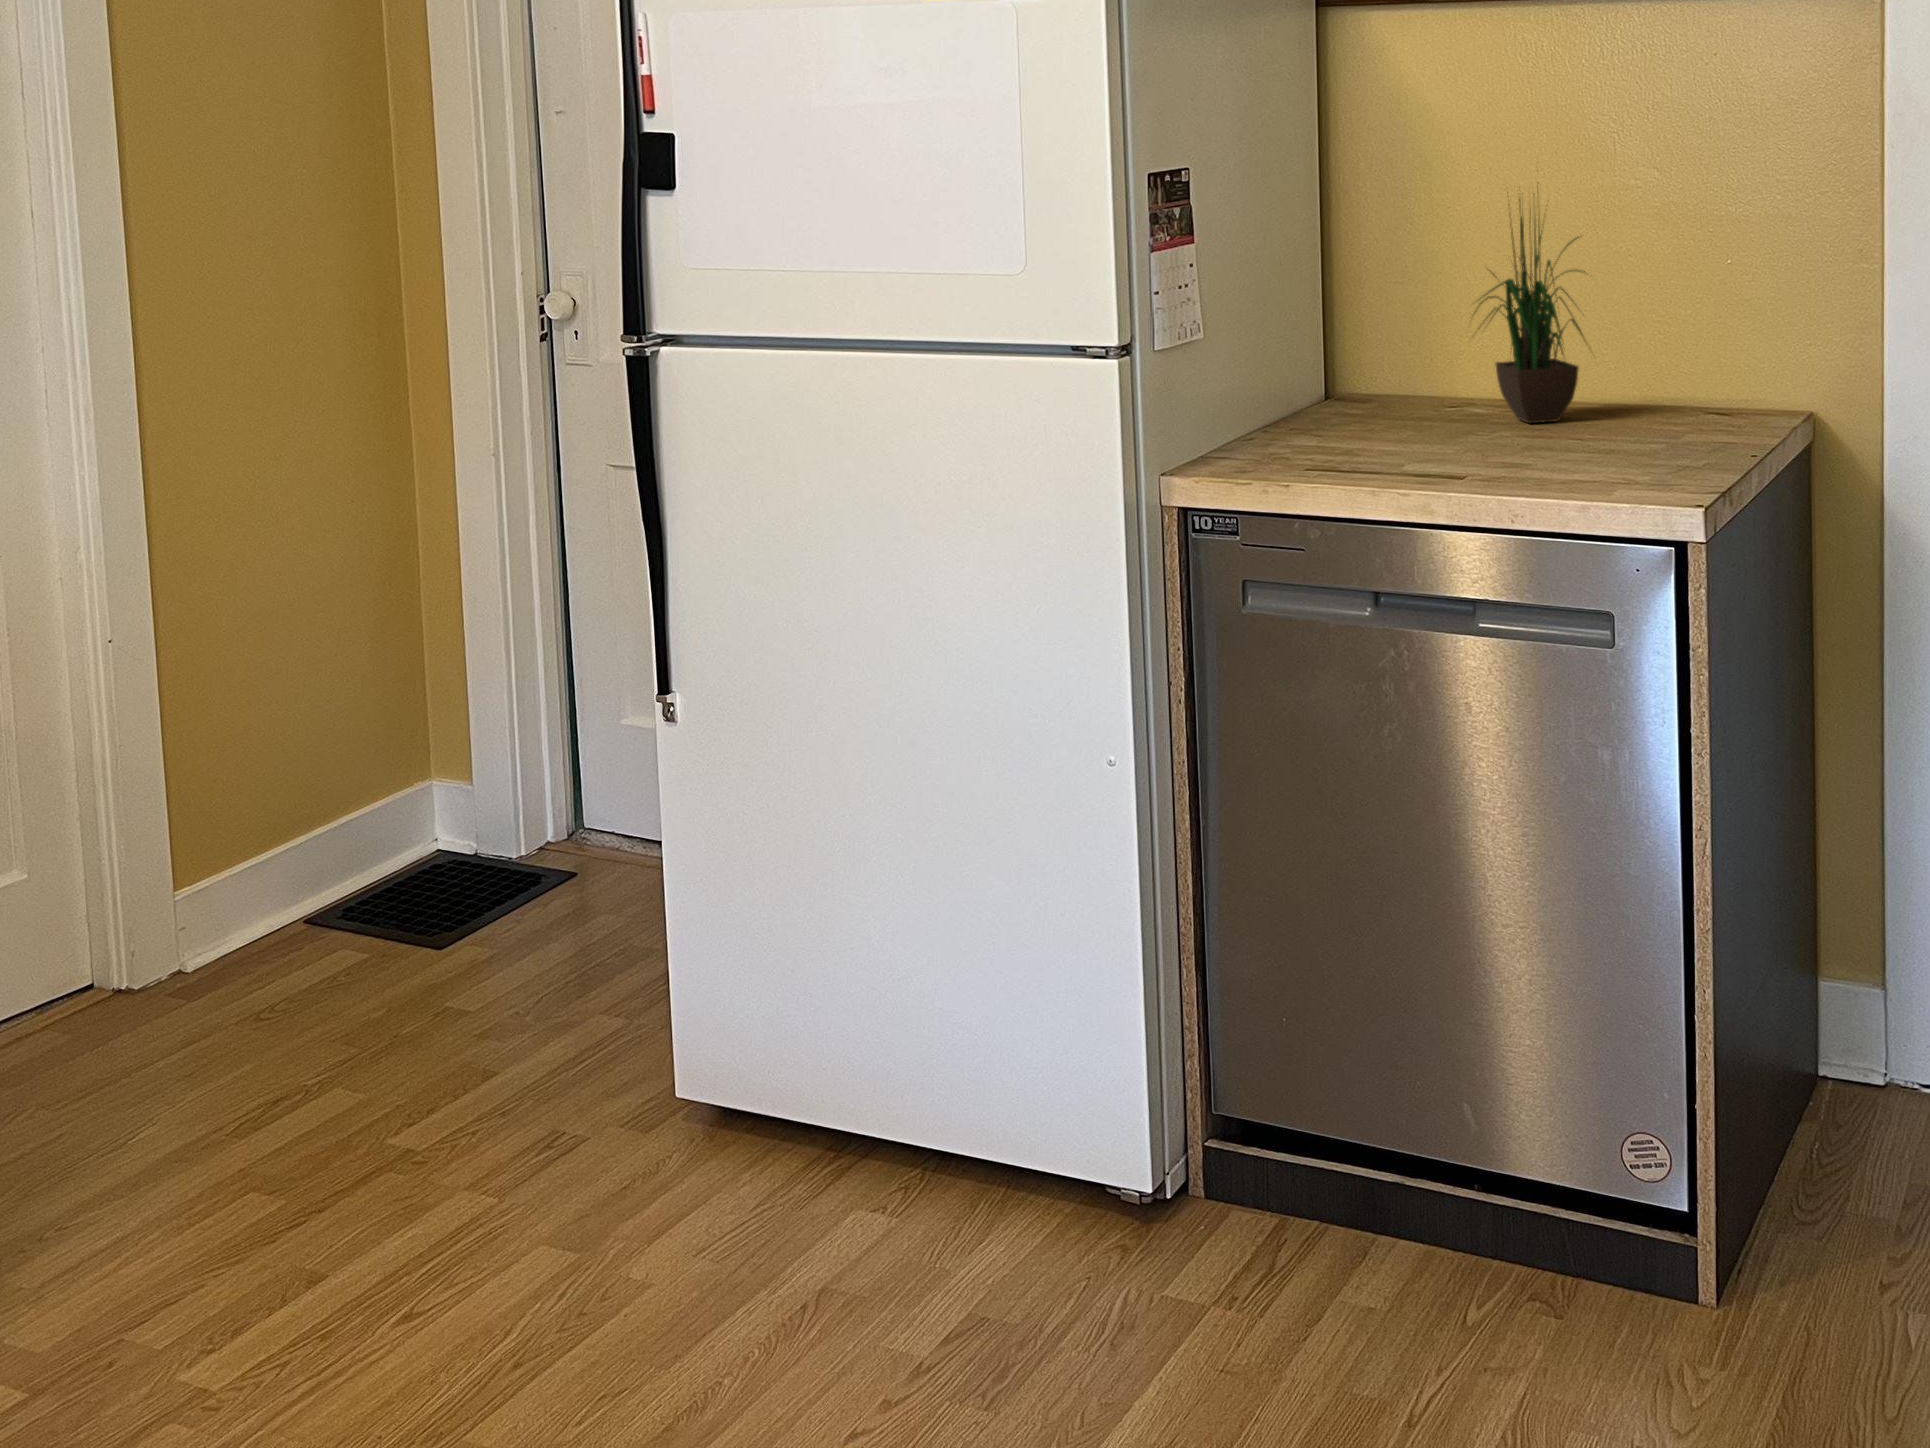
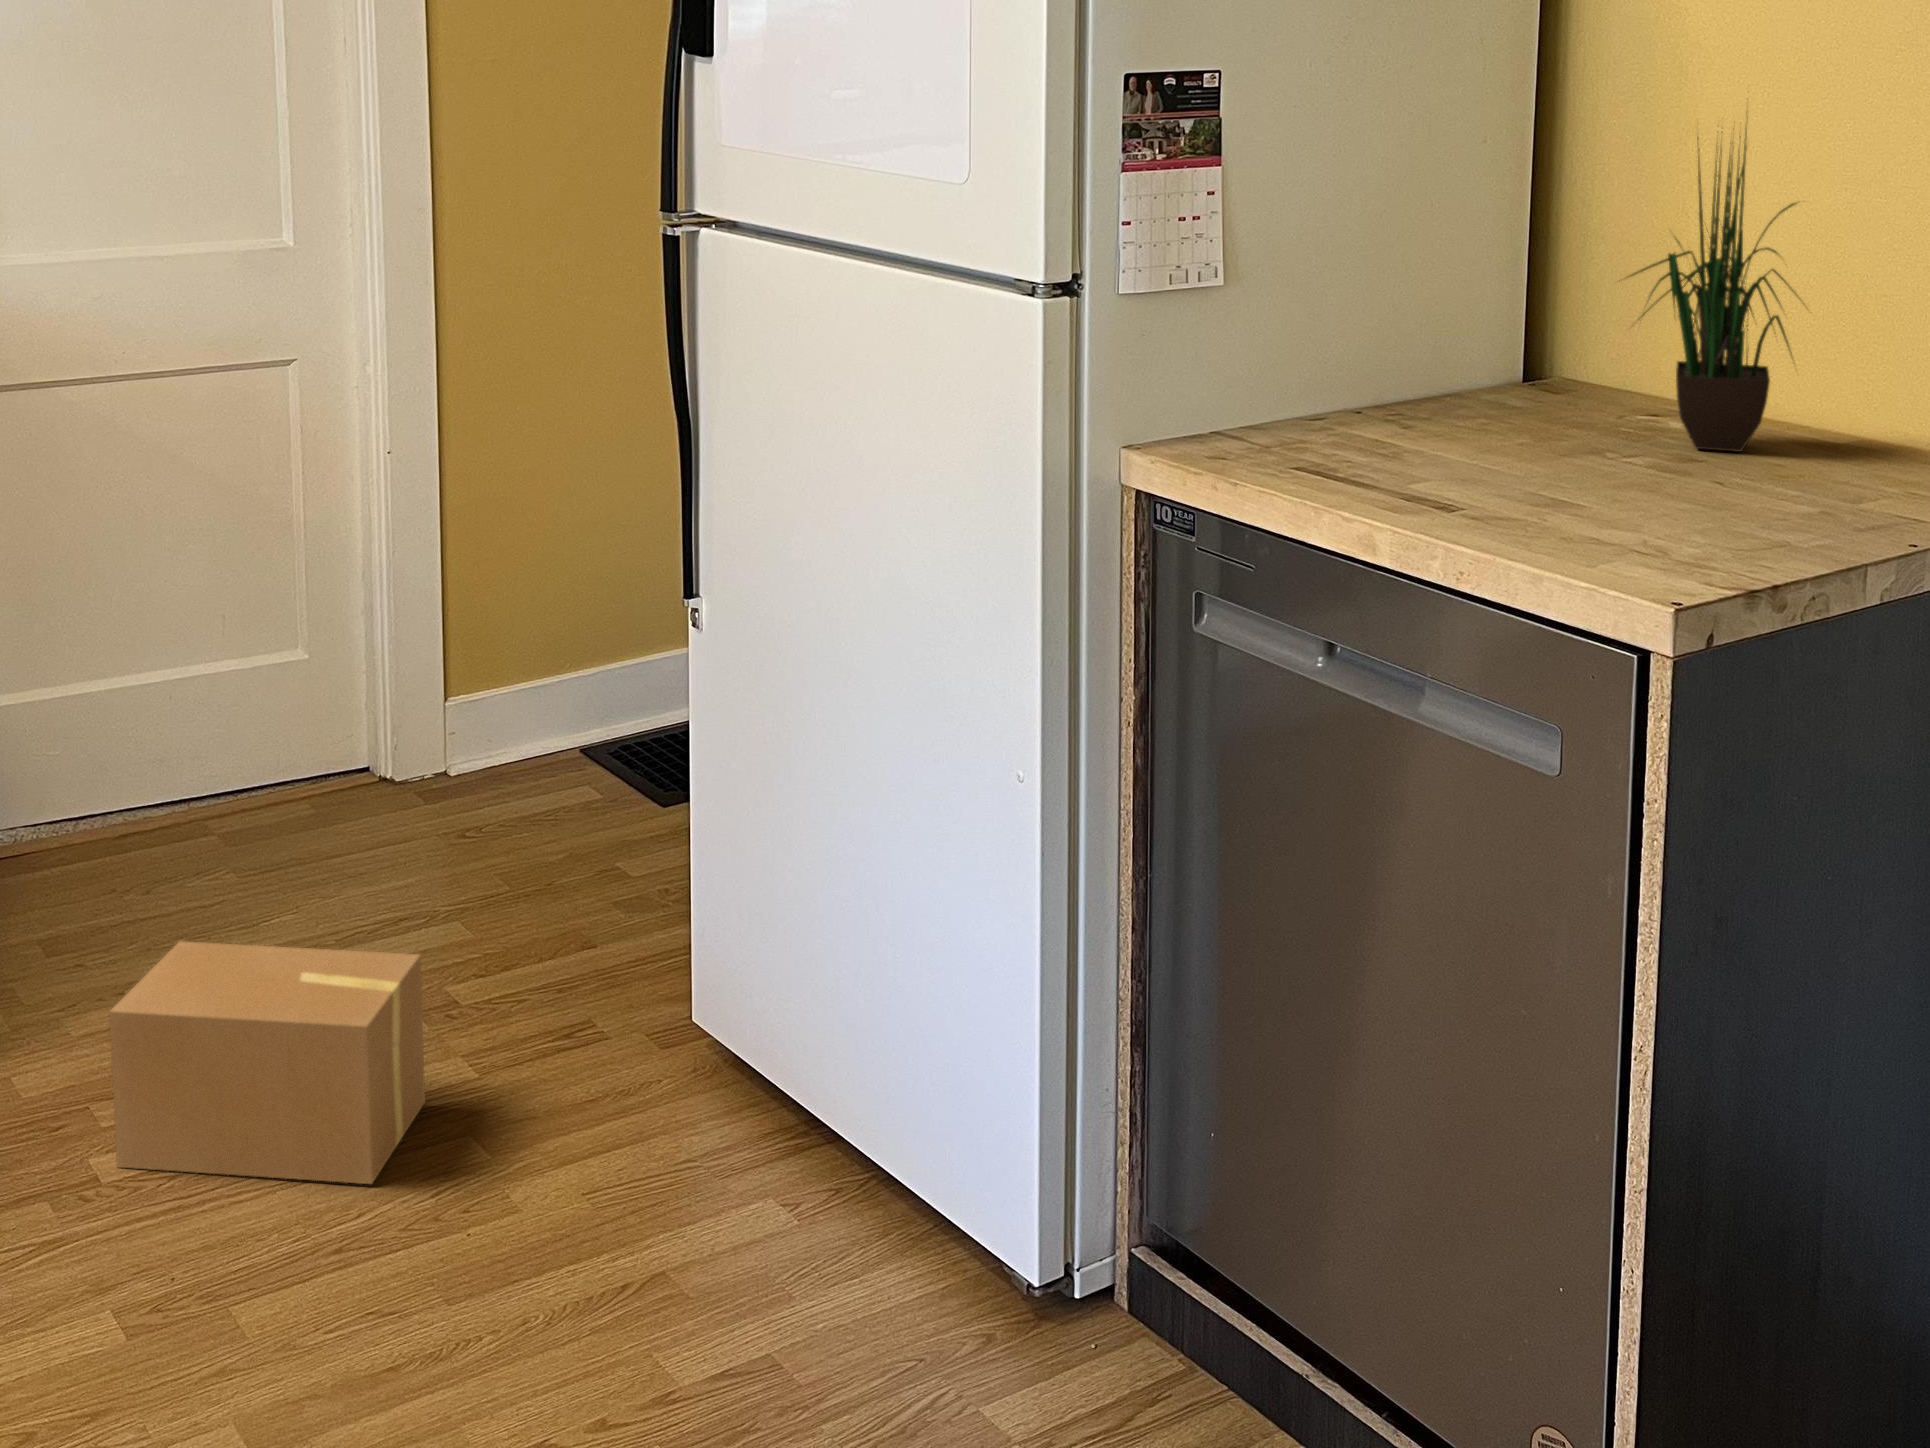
cardboard box: none [203,1082,500,1370] -> present [109,941,425,1184]

